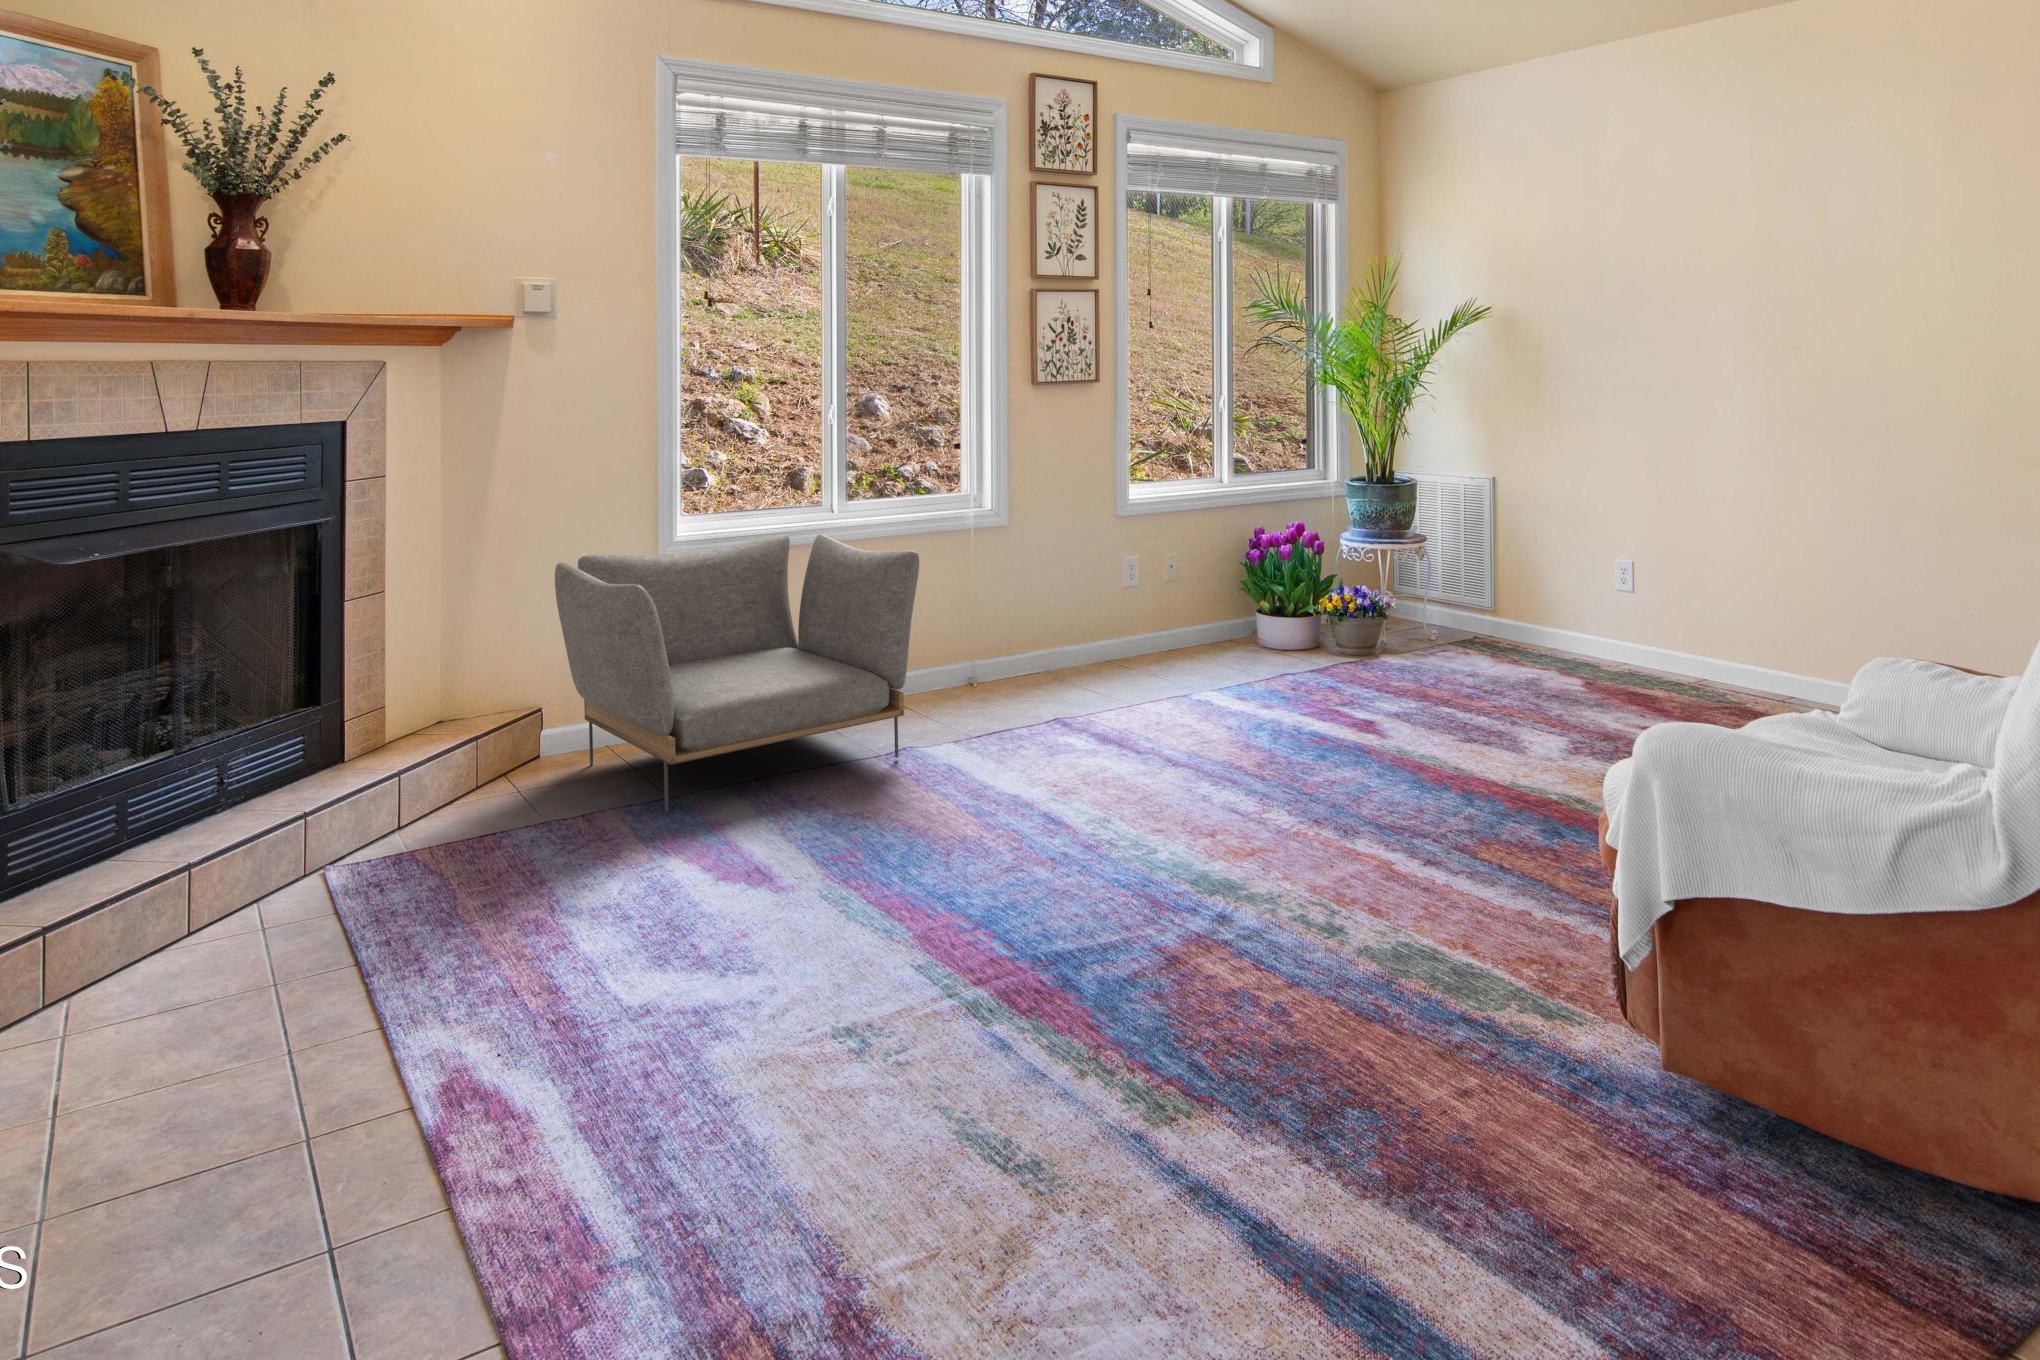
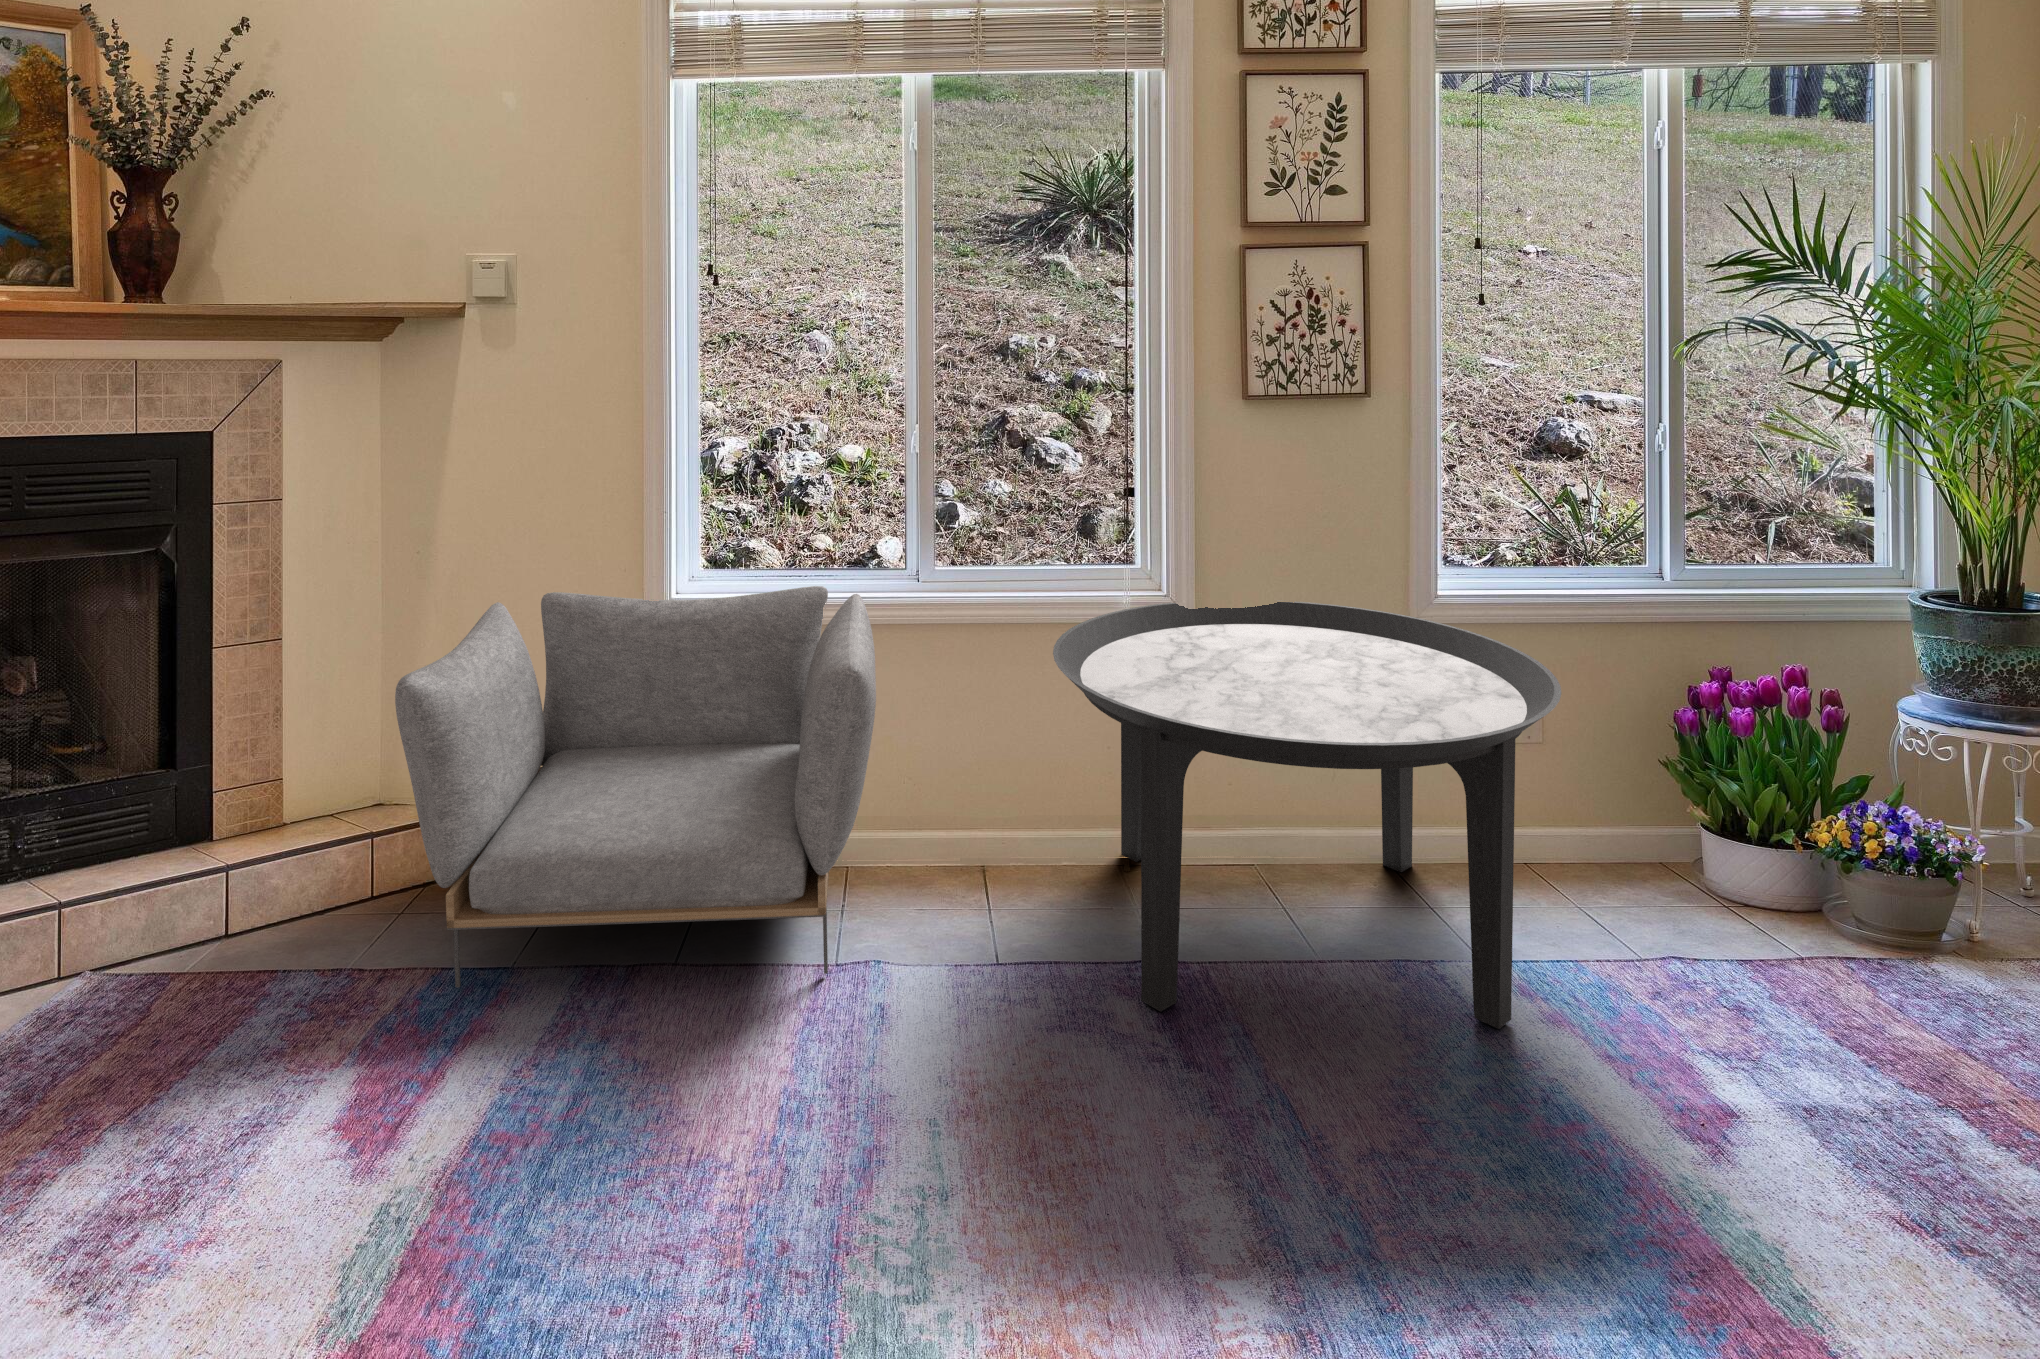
round table: none [972,518,1255,731] -> present [1053,602,1561,1029]

